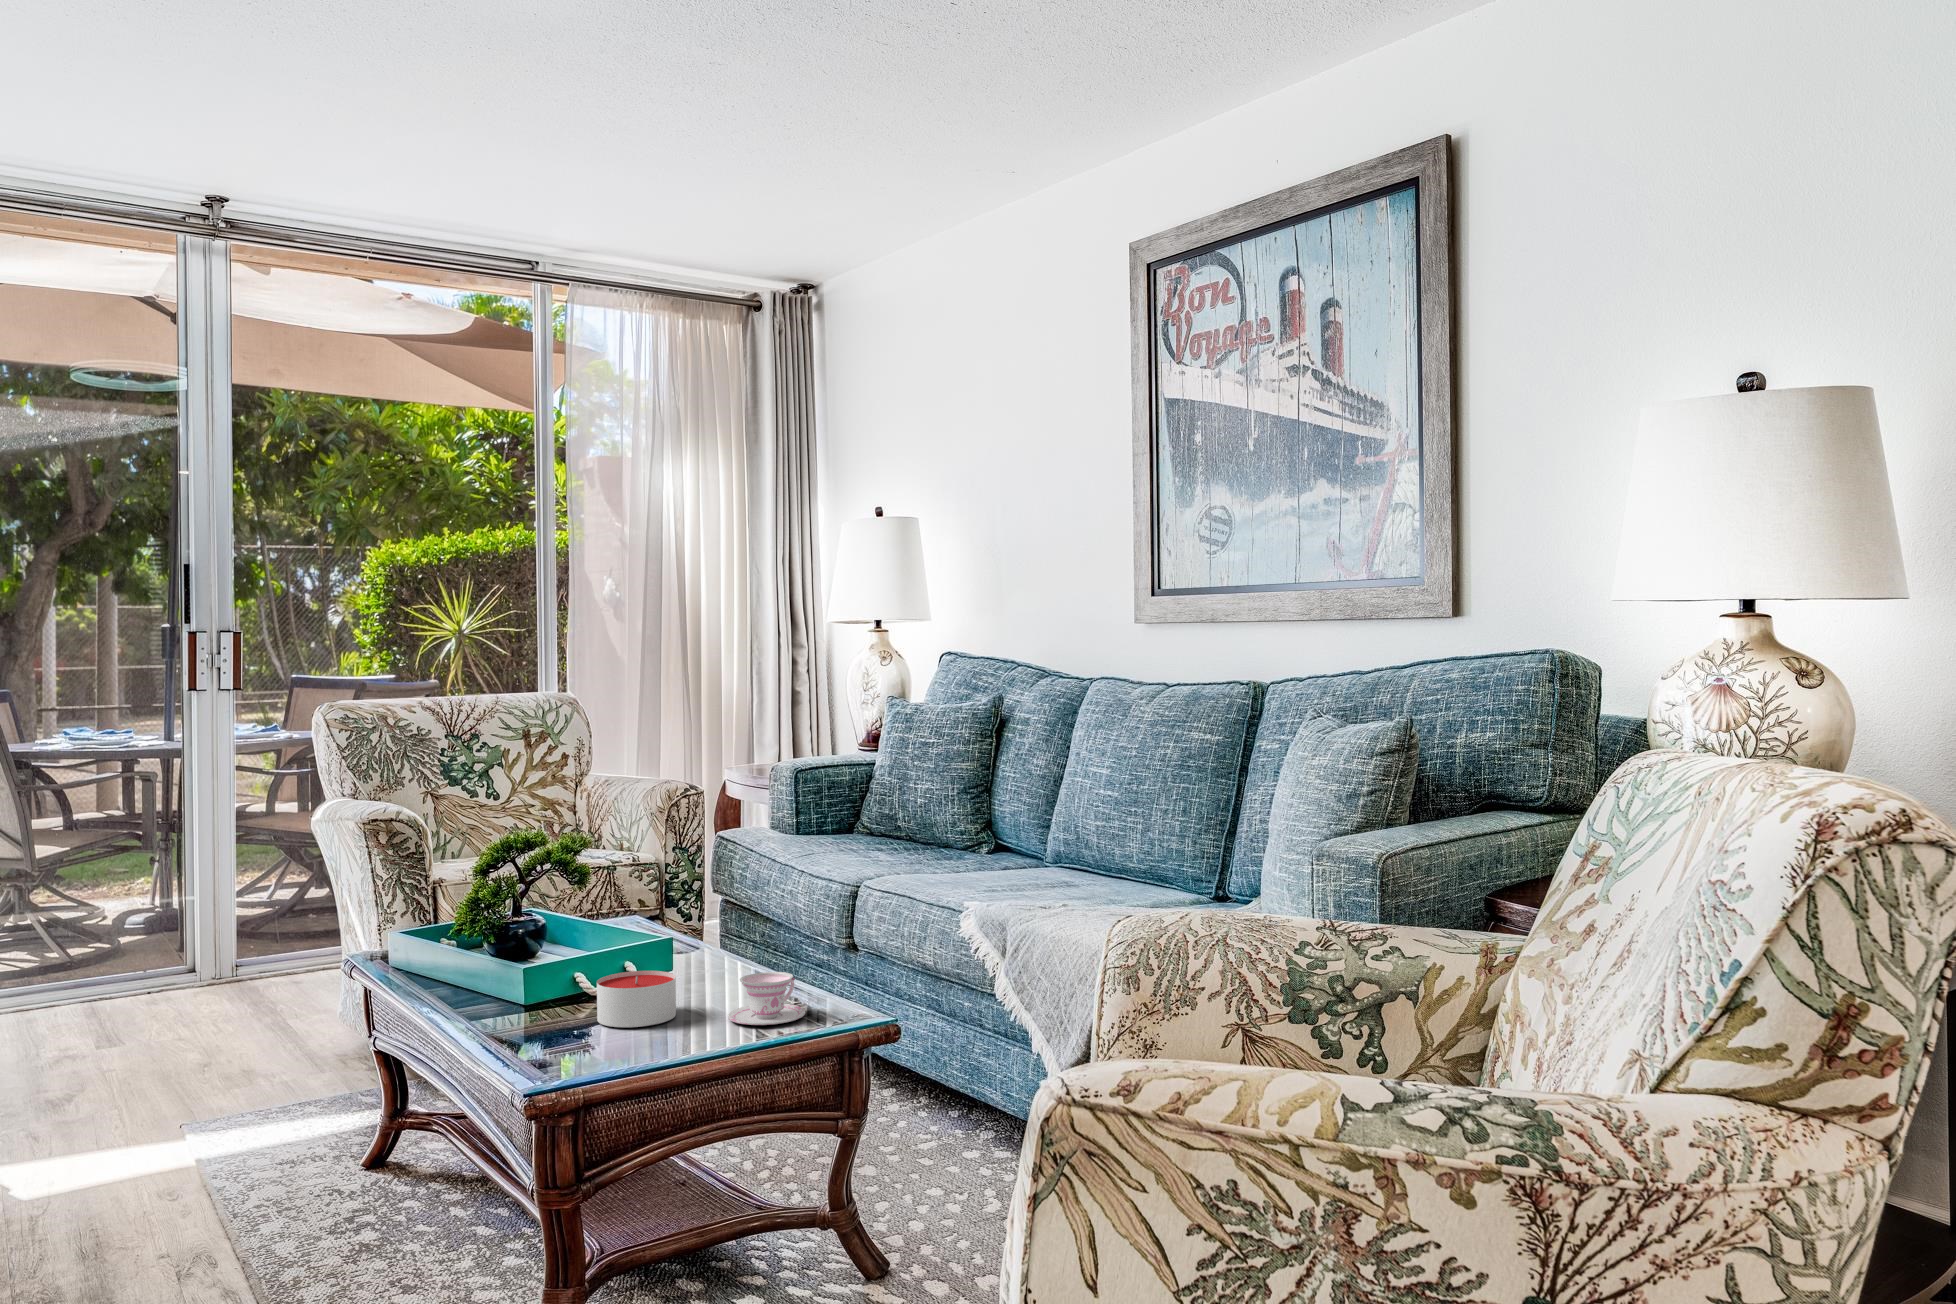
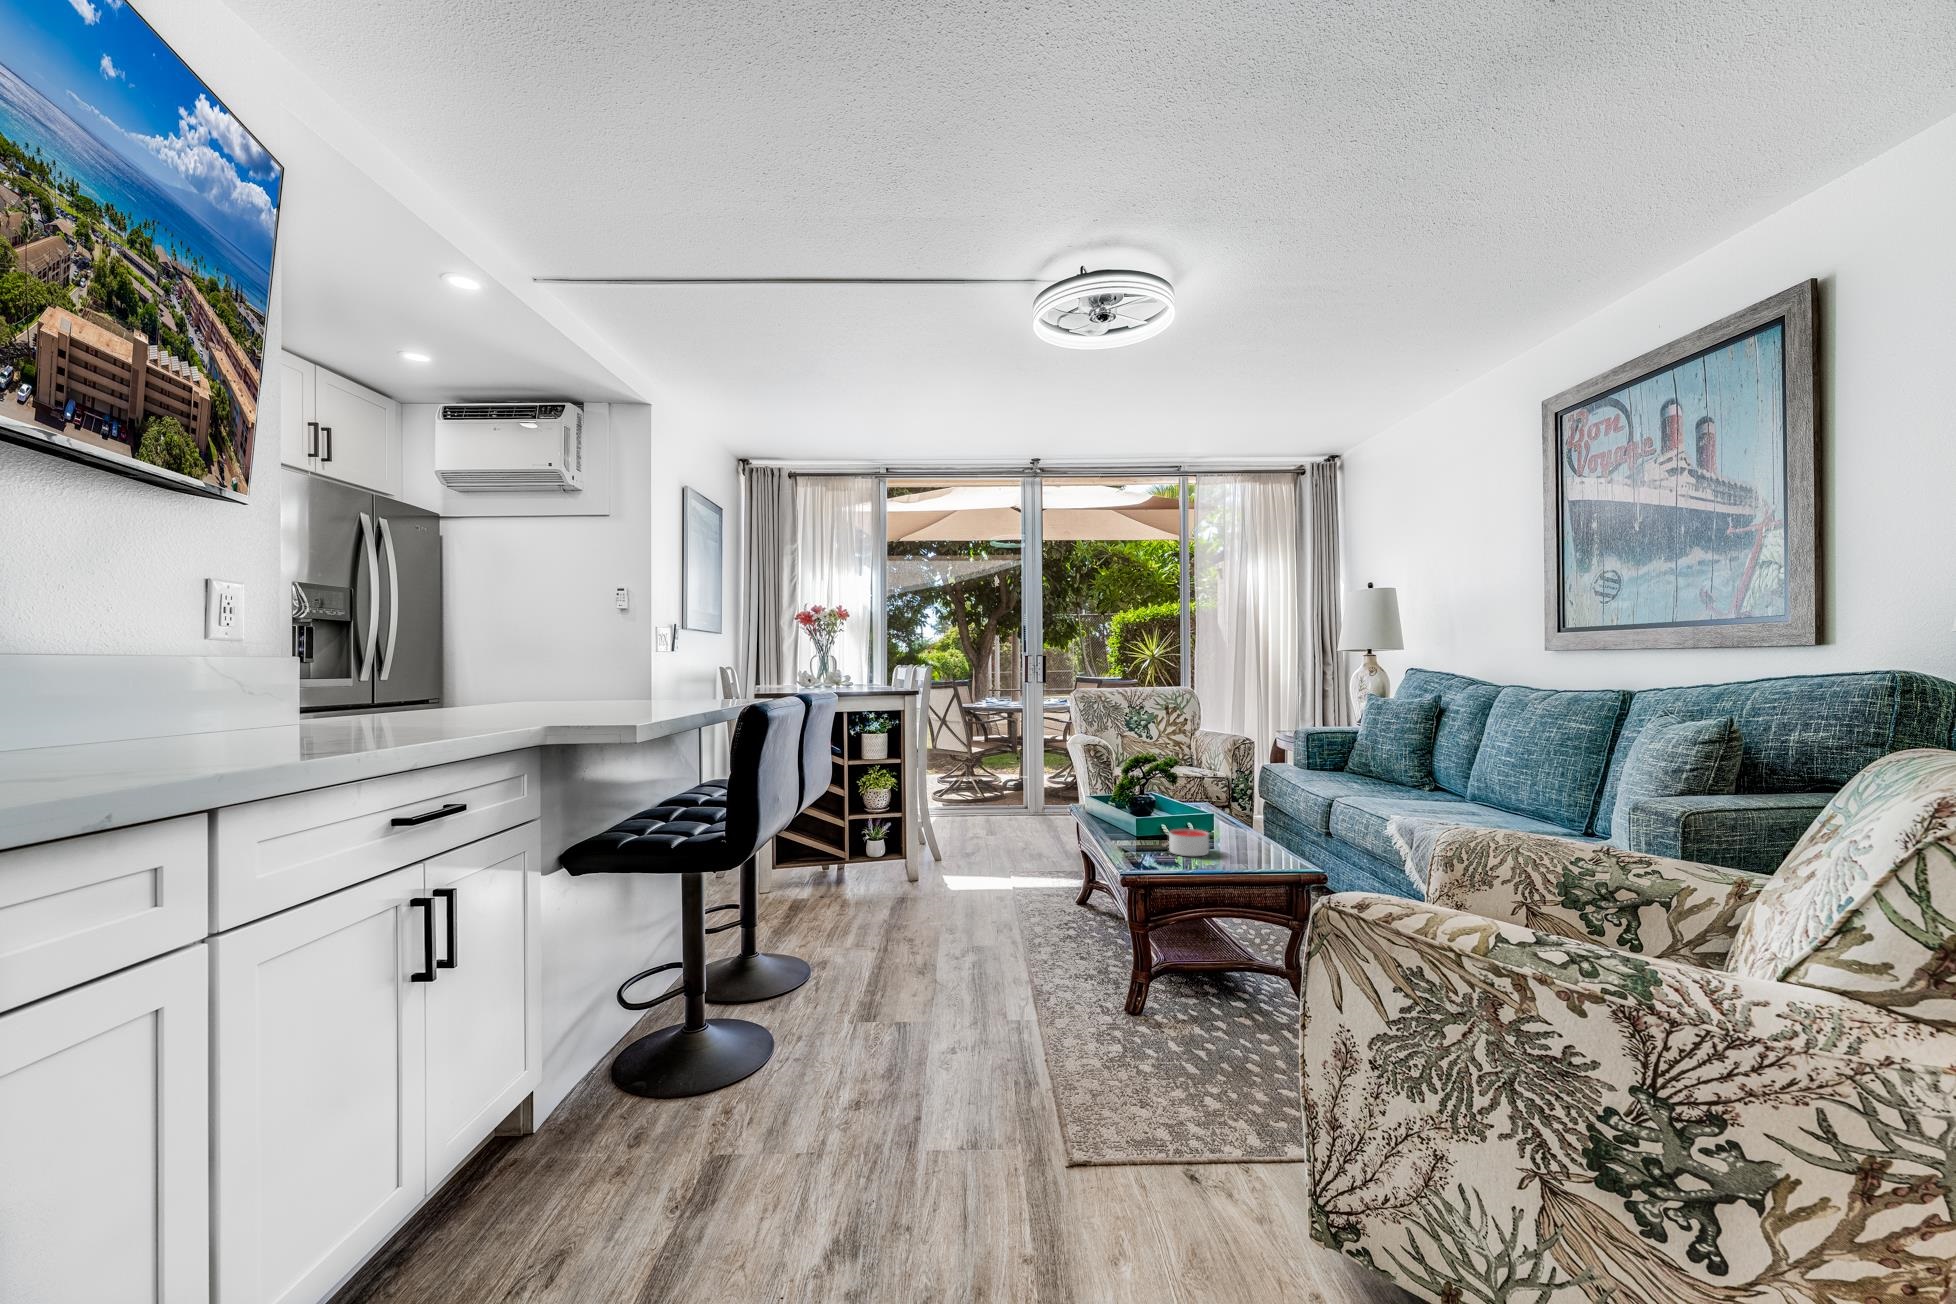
teacup: present [728,972,805,1025] -> none [1234,838,1277,865]

